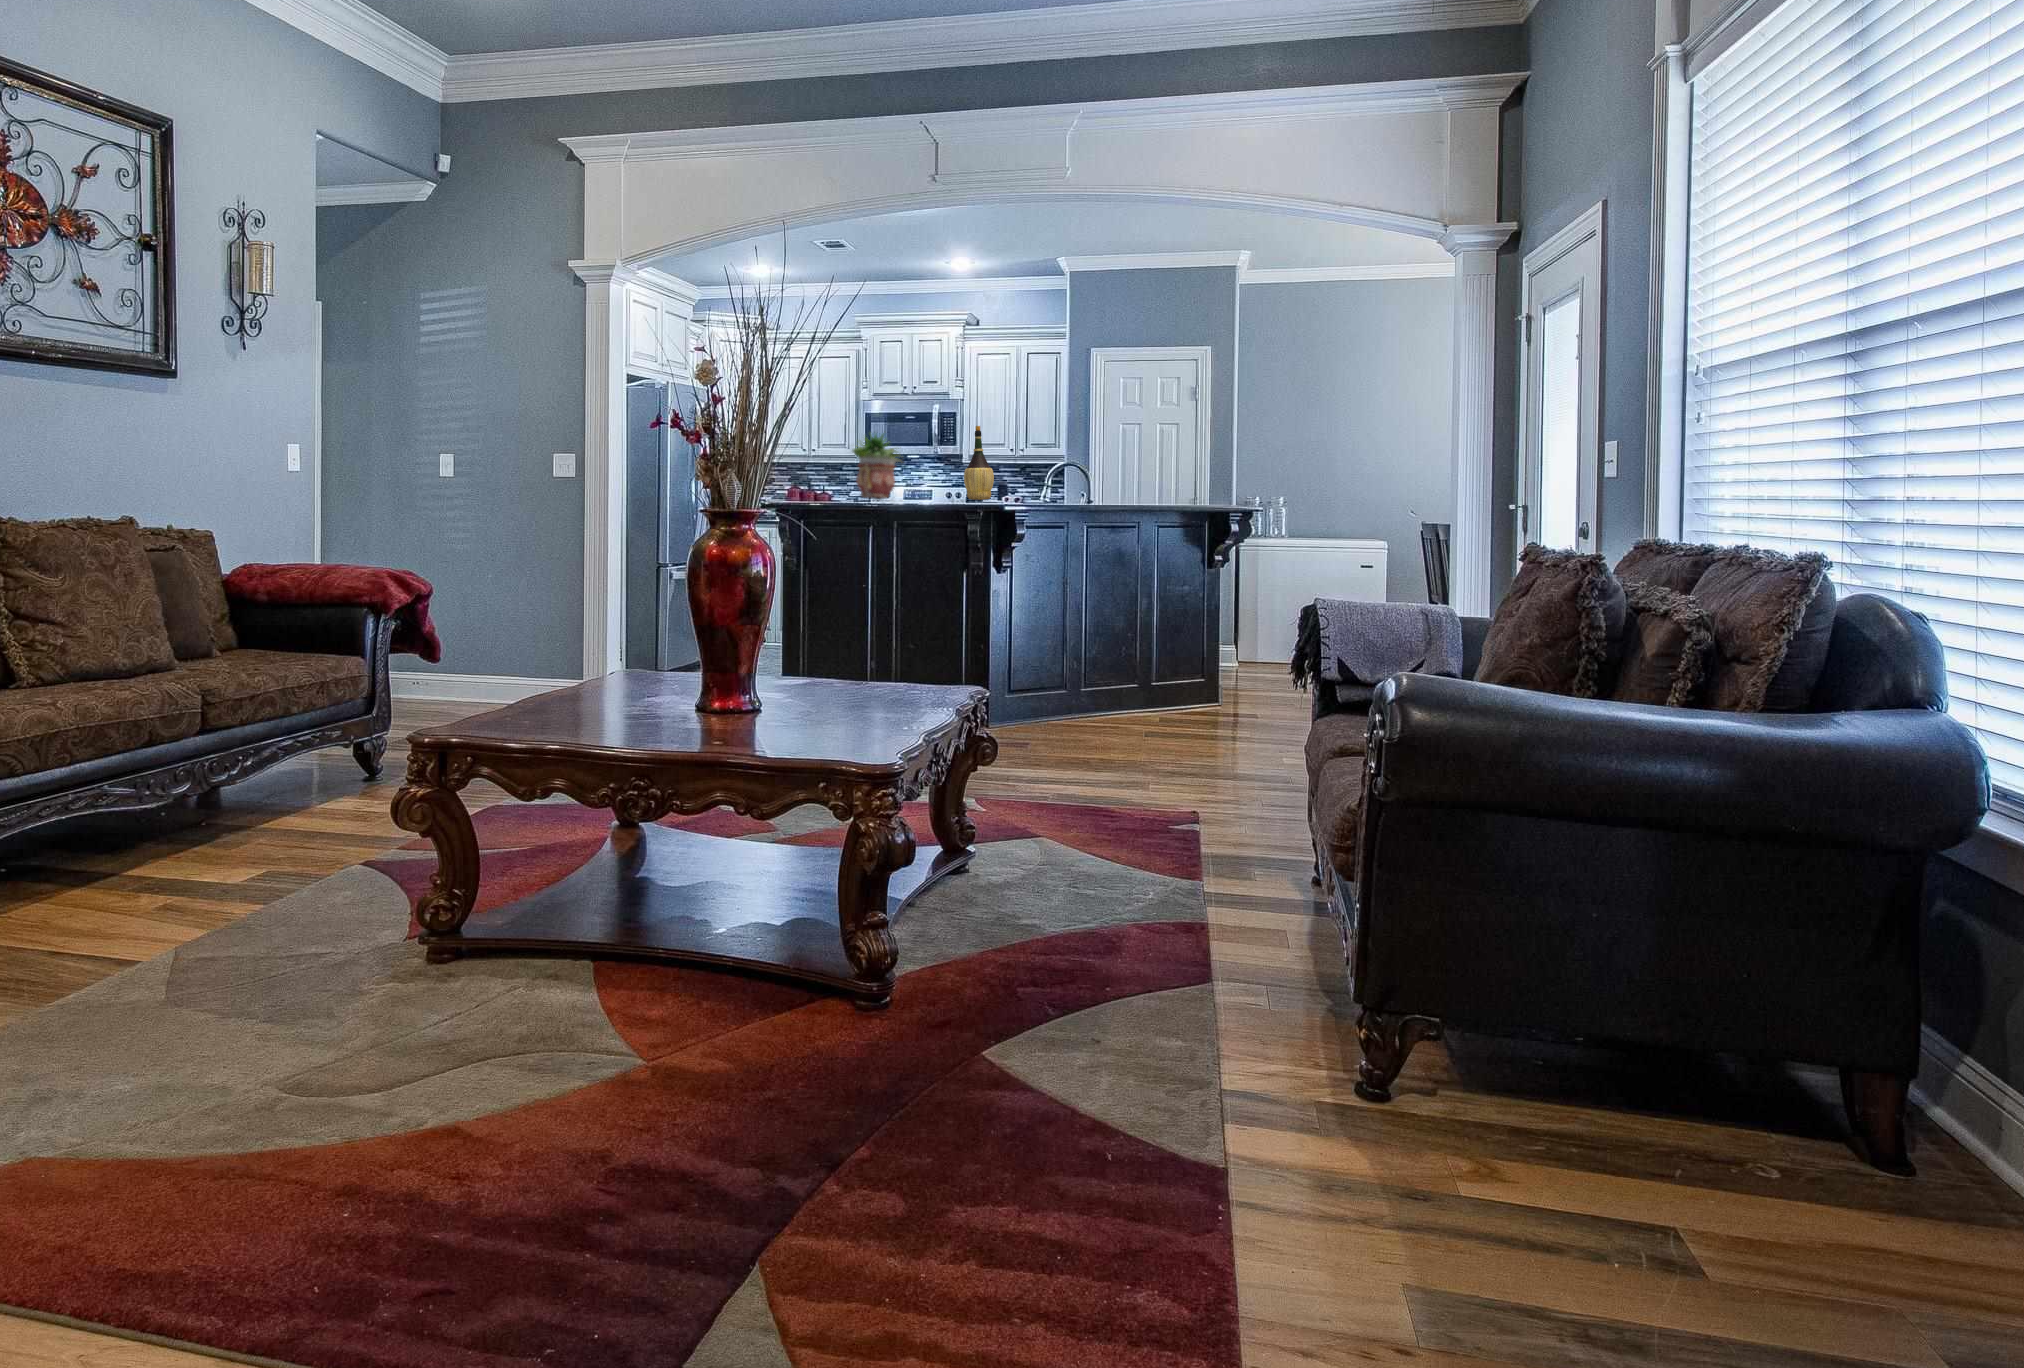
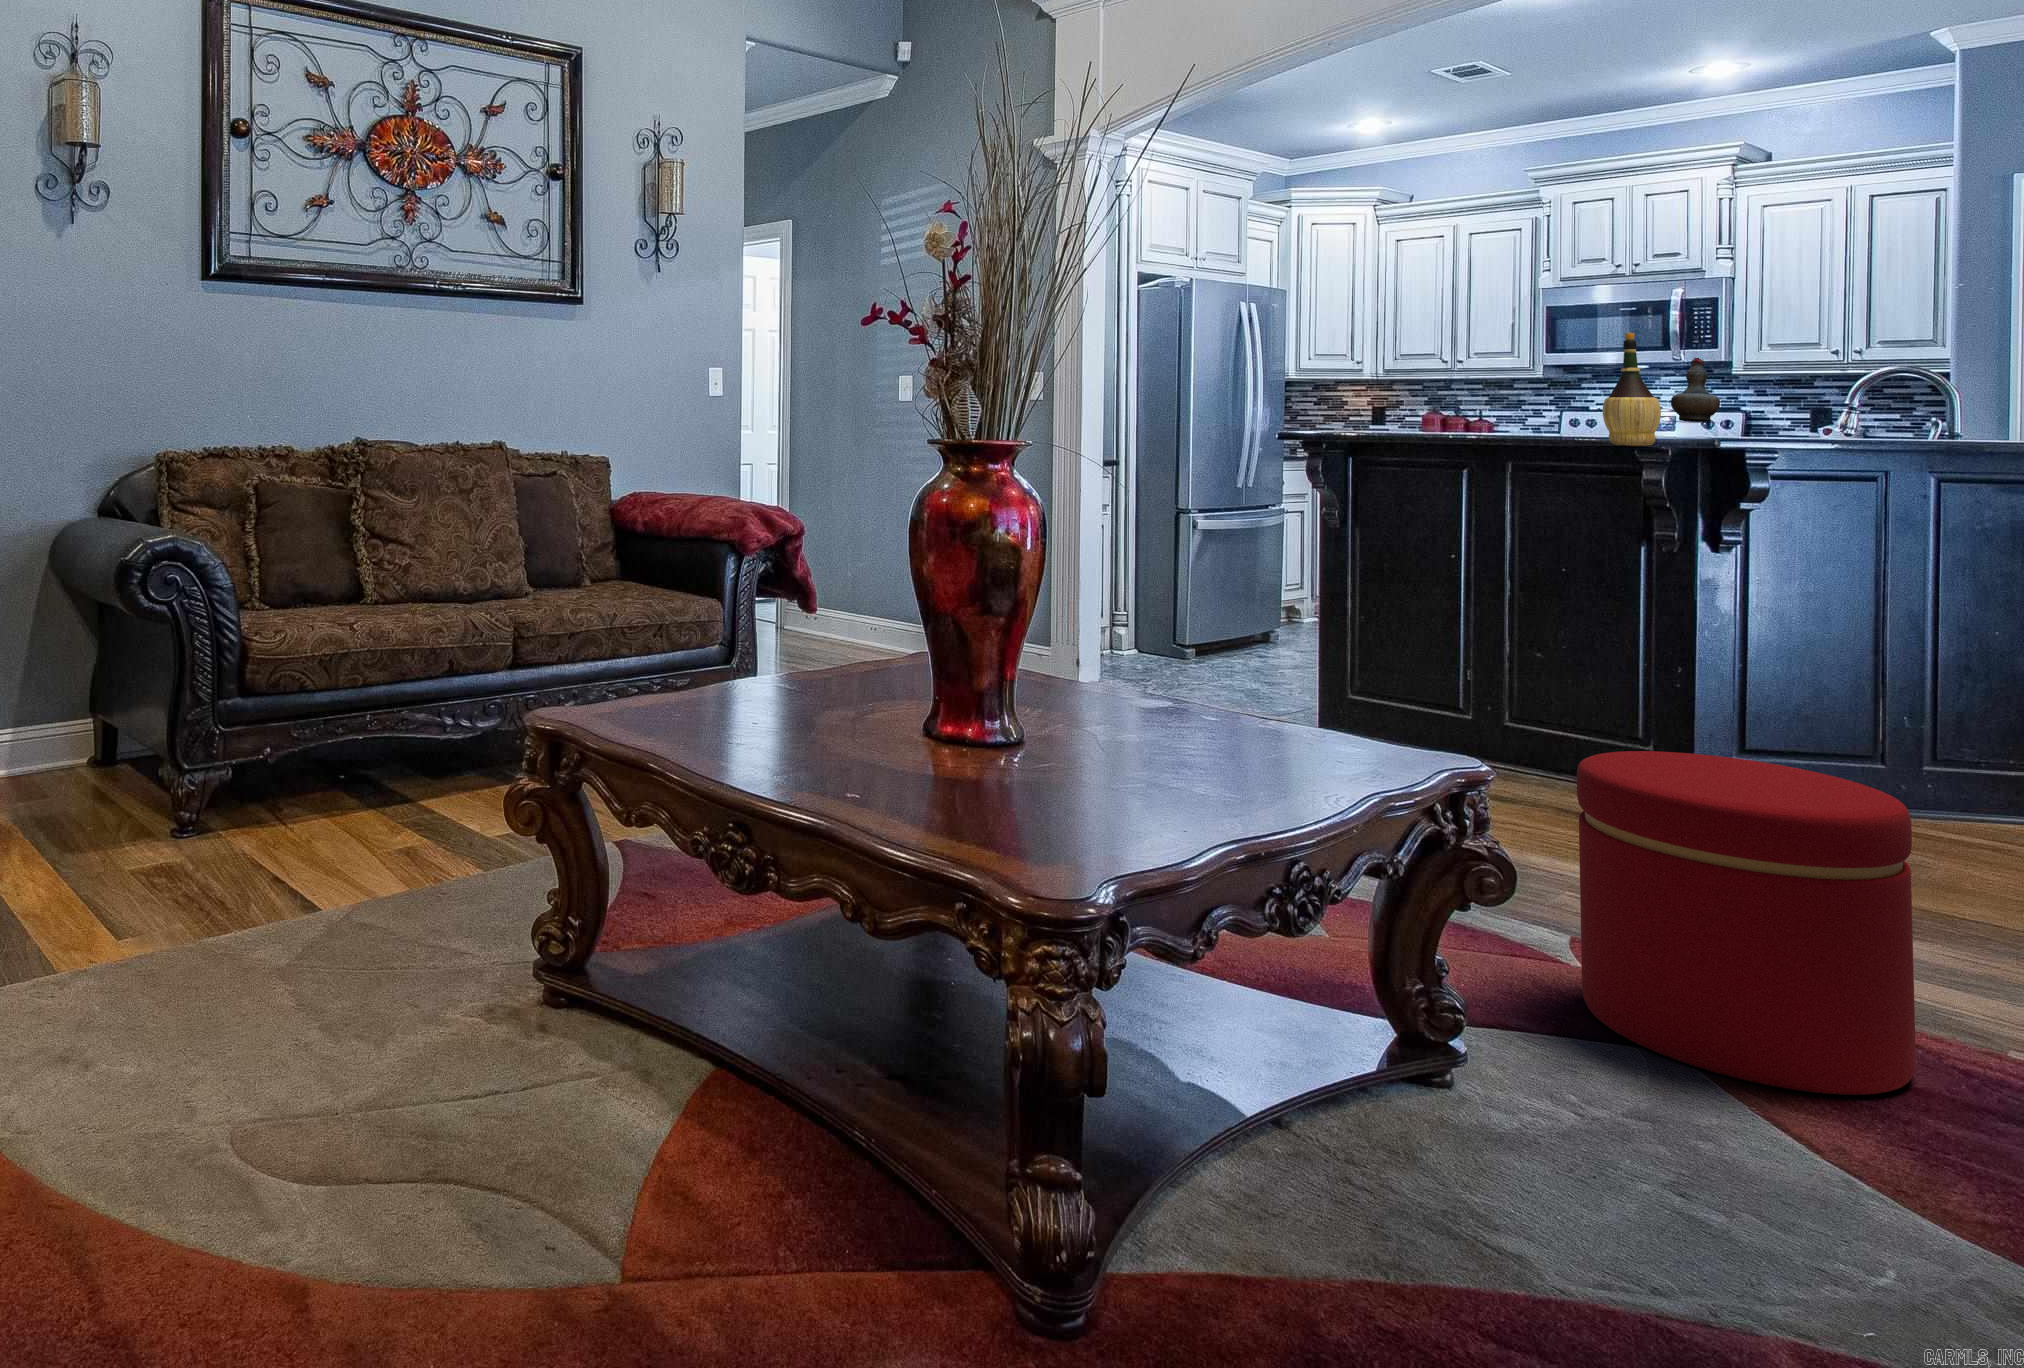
potted plant: present [852,434,901,500] -> none [1413,340,1512,440]
decorative vase: none [932,447,958,495] -> present [1671,358,1720,422]
ottoman: none [1024,670,1174,842] -> present [1577,751,1916,1095]

